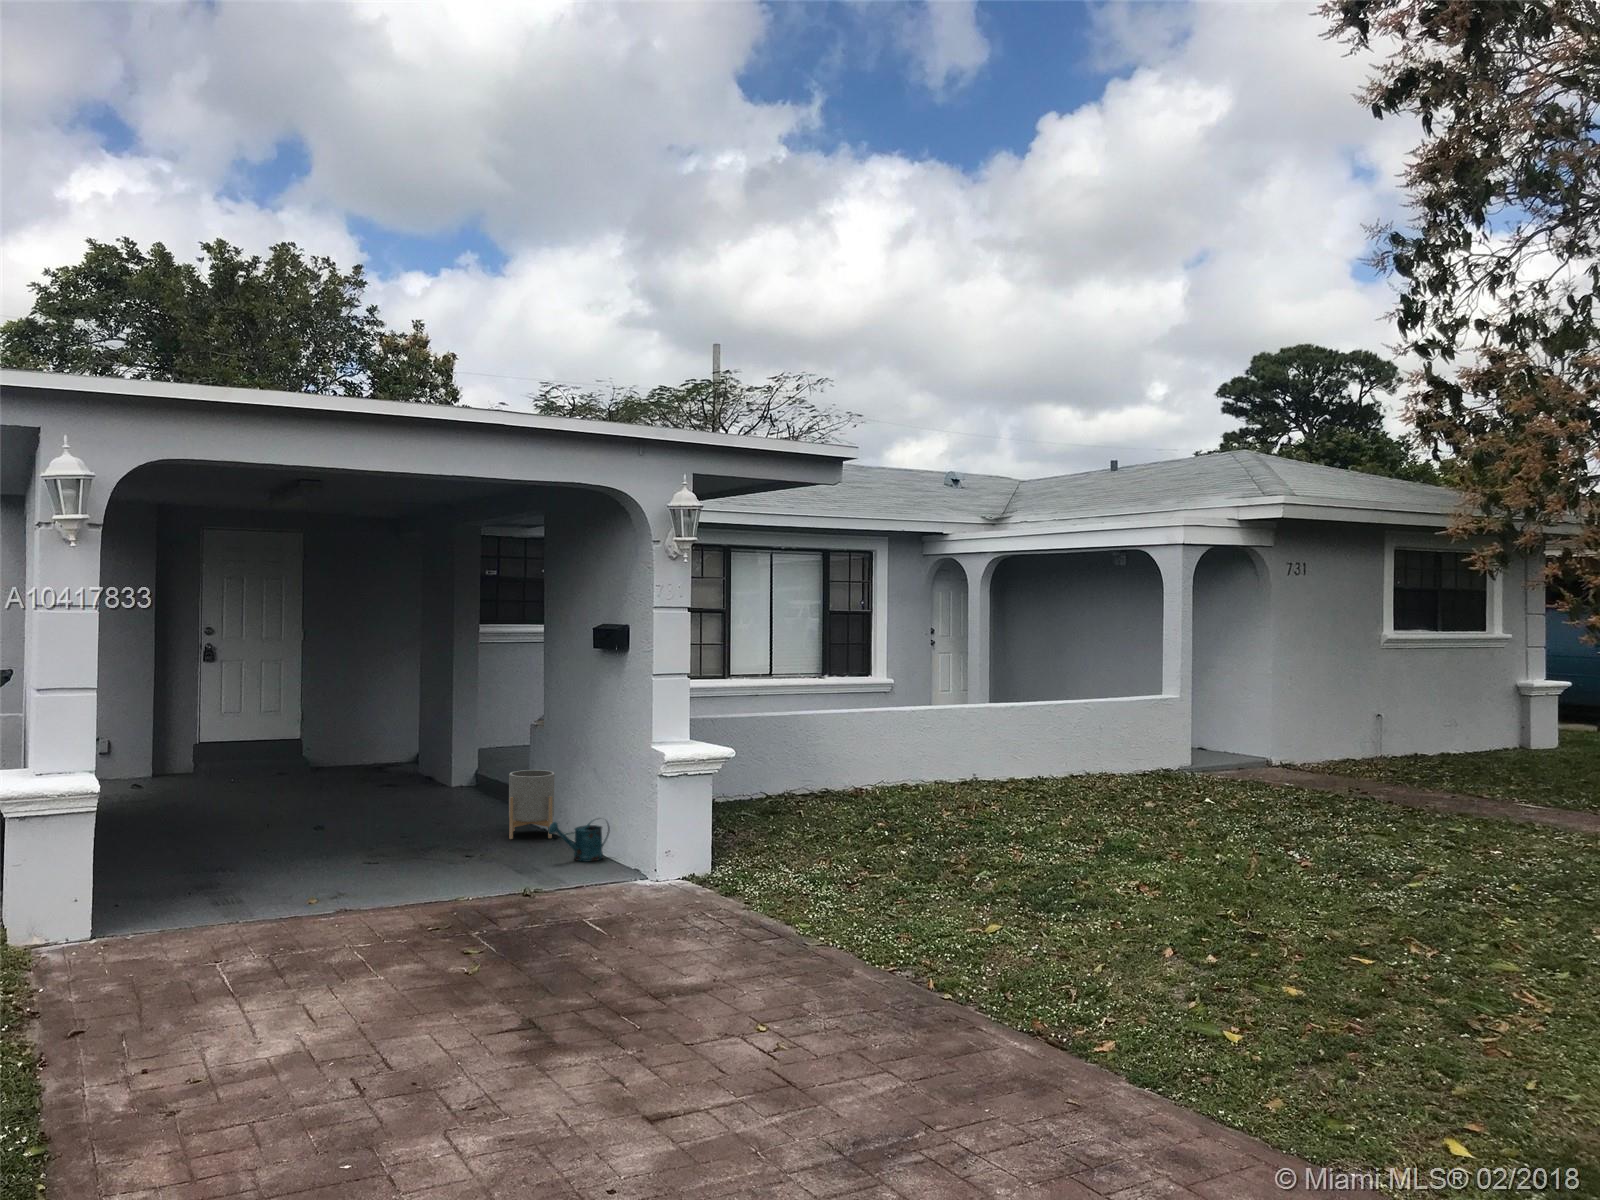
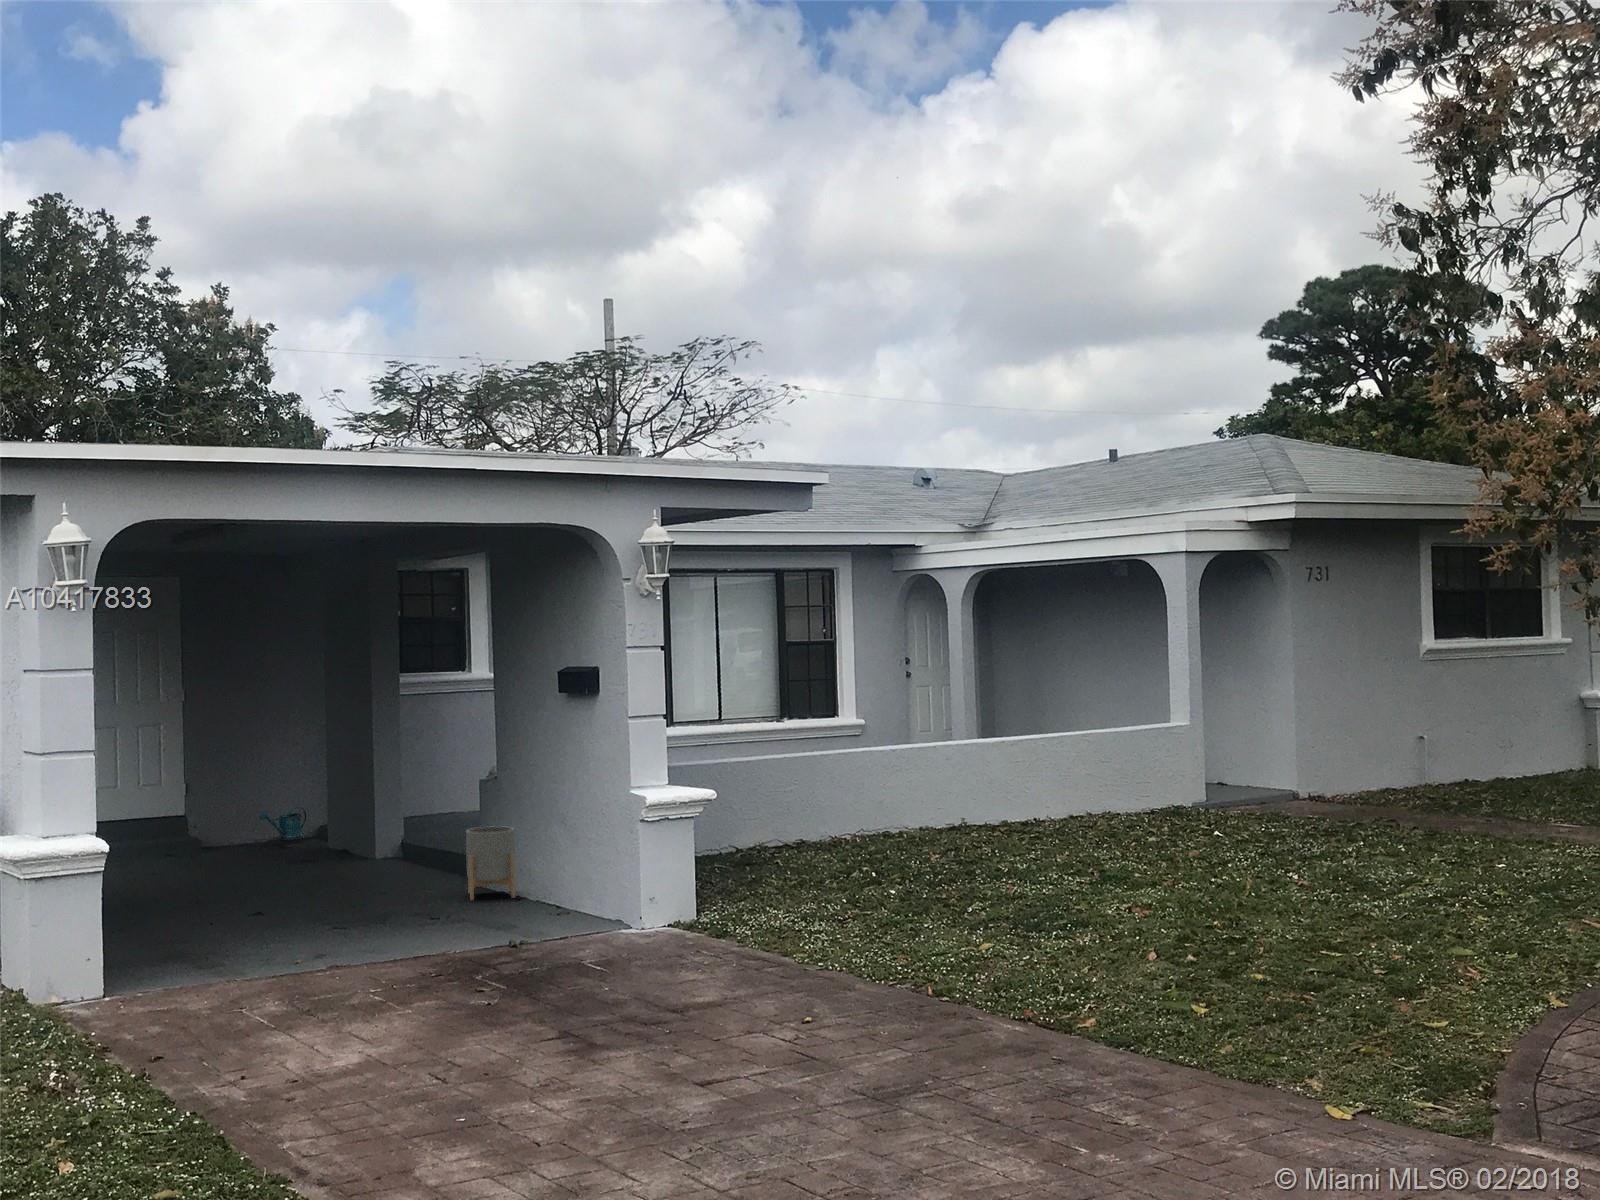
watering can: present [548,820,610,861] -> present [259,807,306,840]

